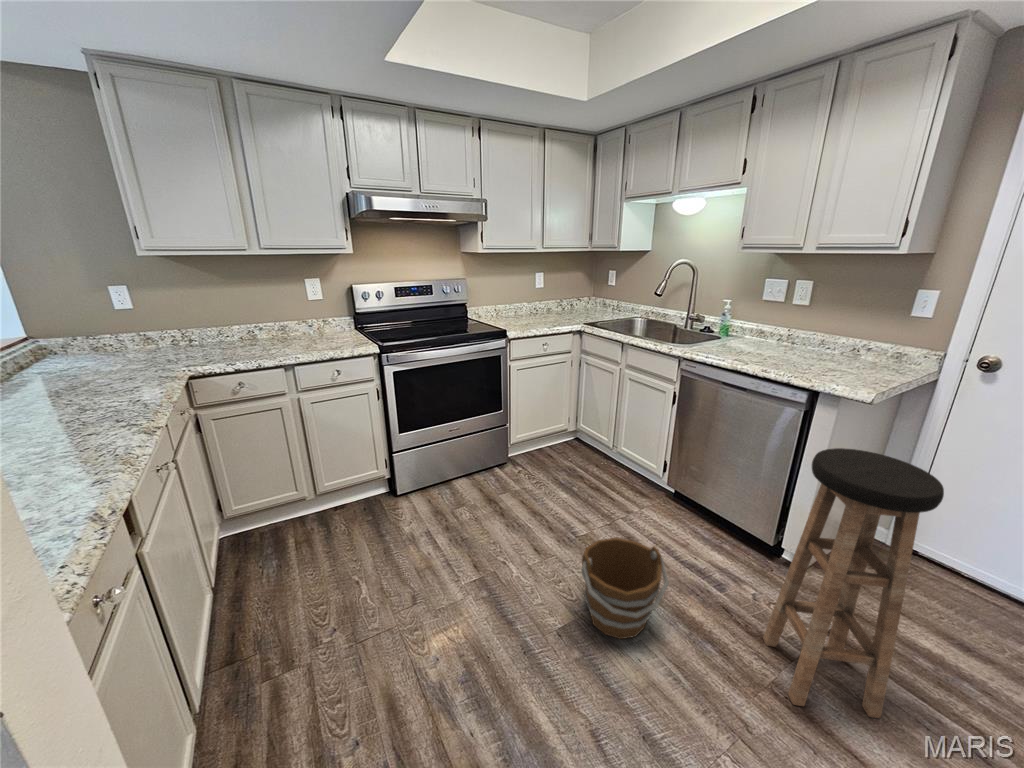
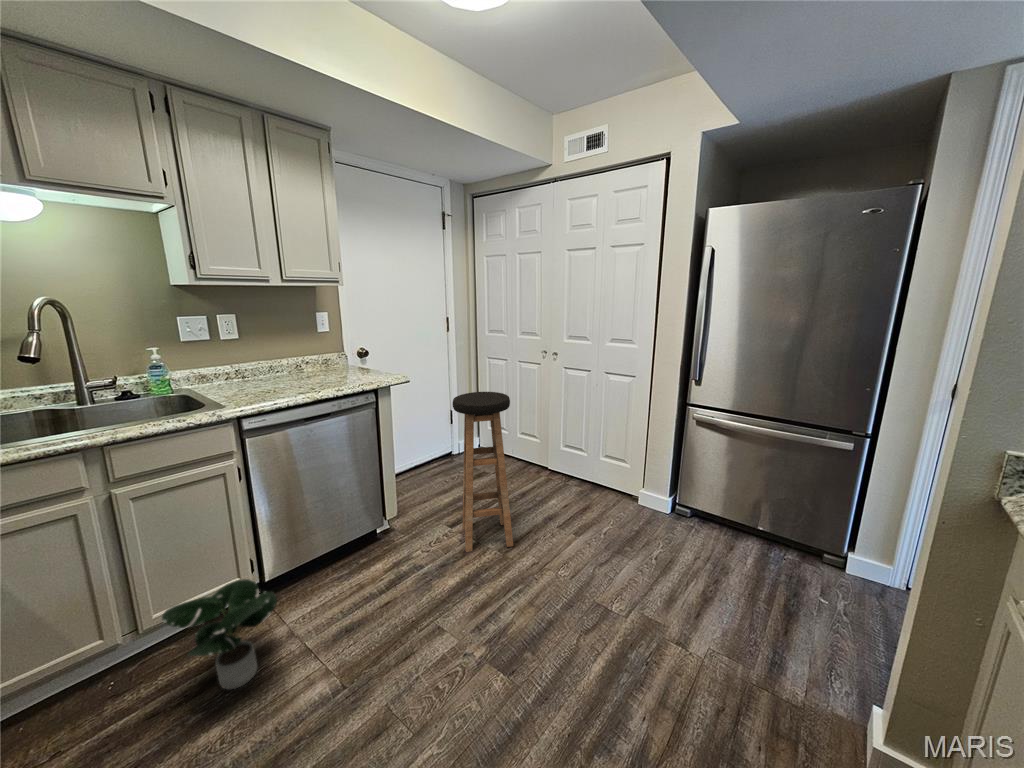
potted plant: none [571,432,632,501] -> present [161,579,277,689]
bucket: present [582,538,669,639] -> none [430,546,511,653]

